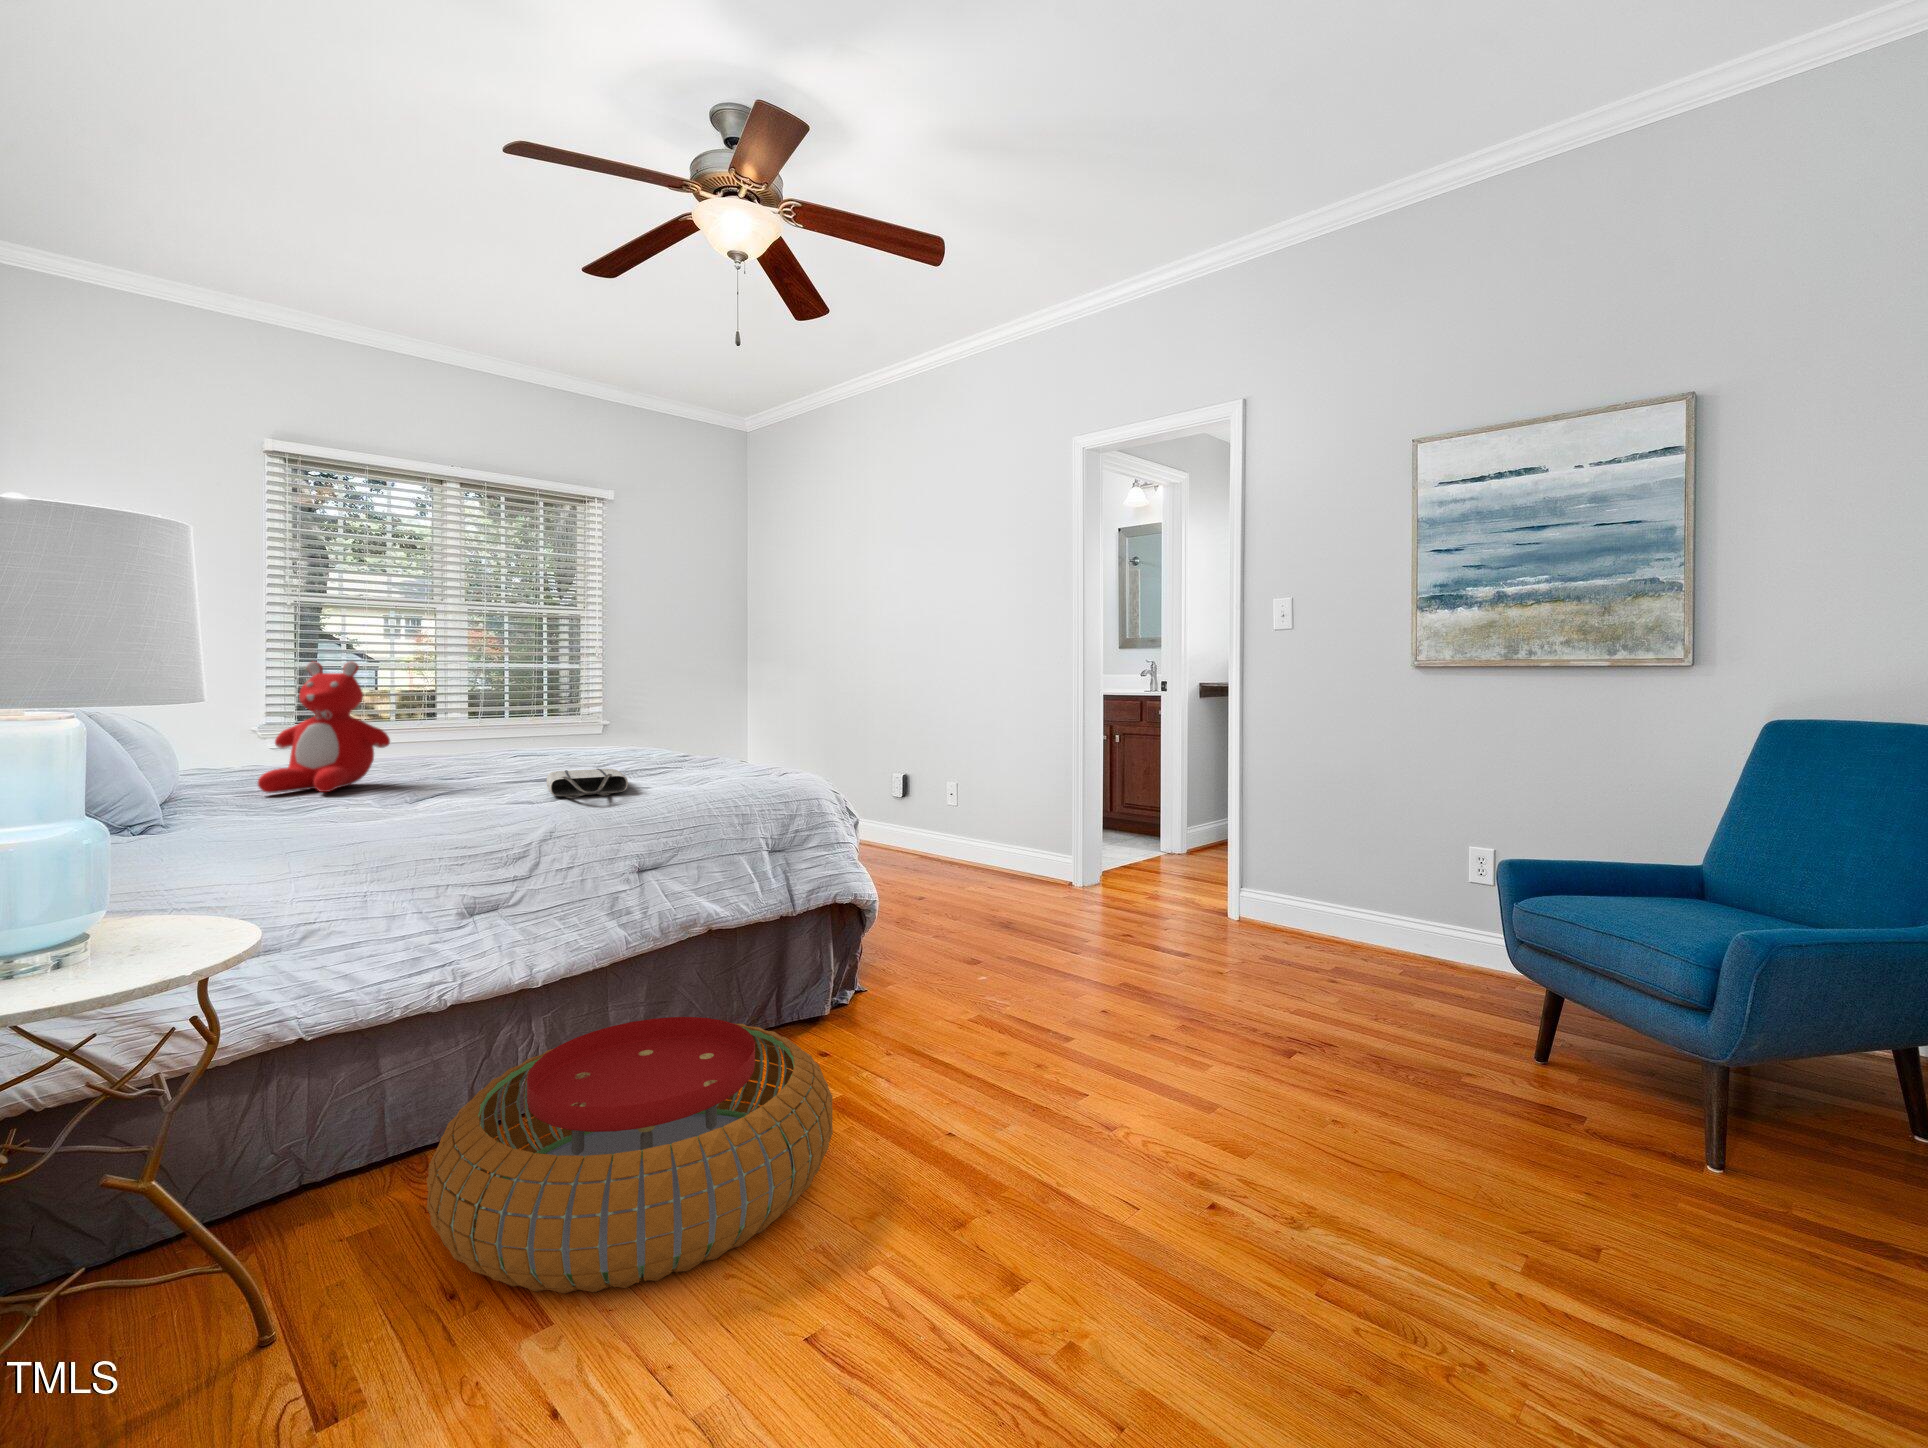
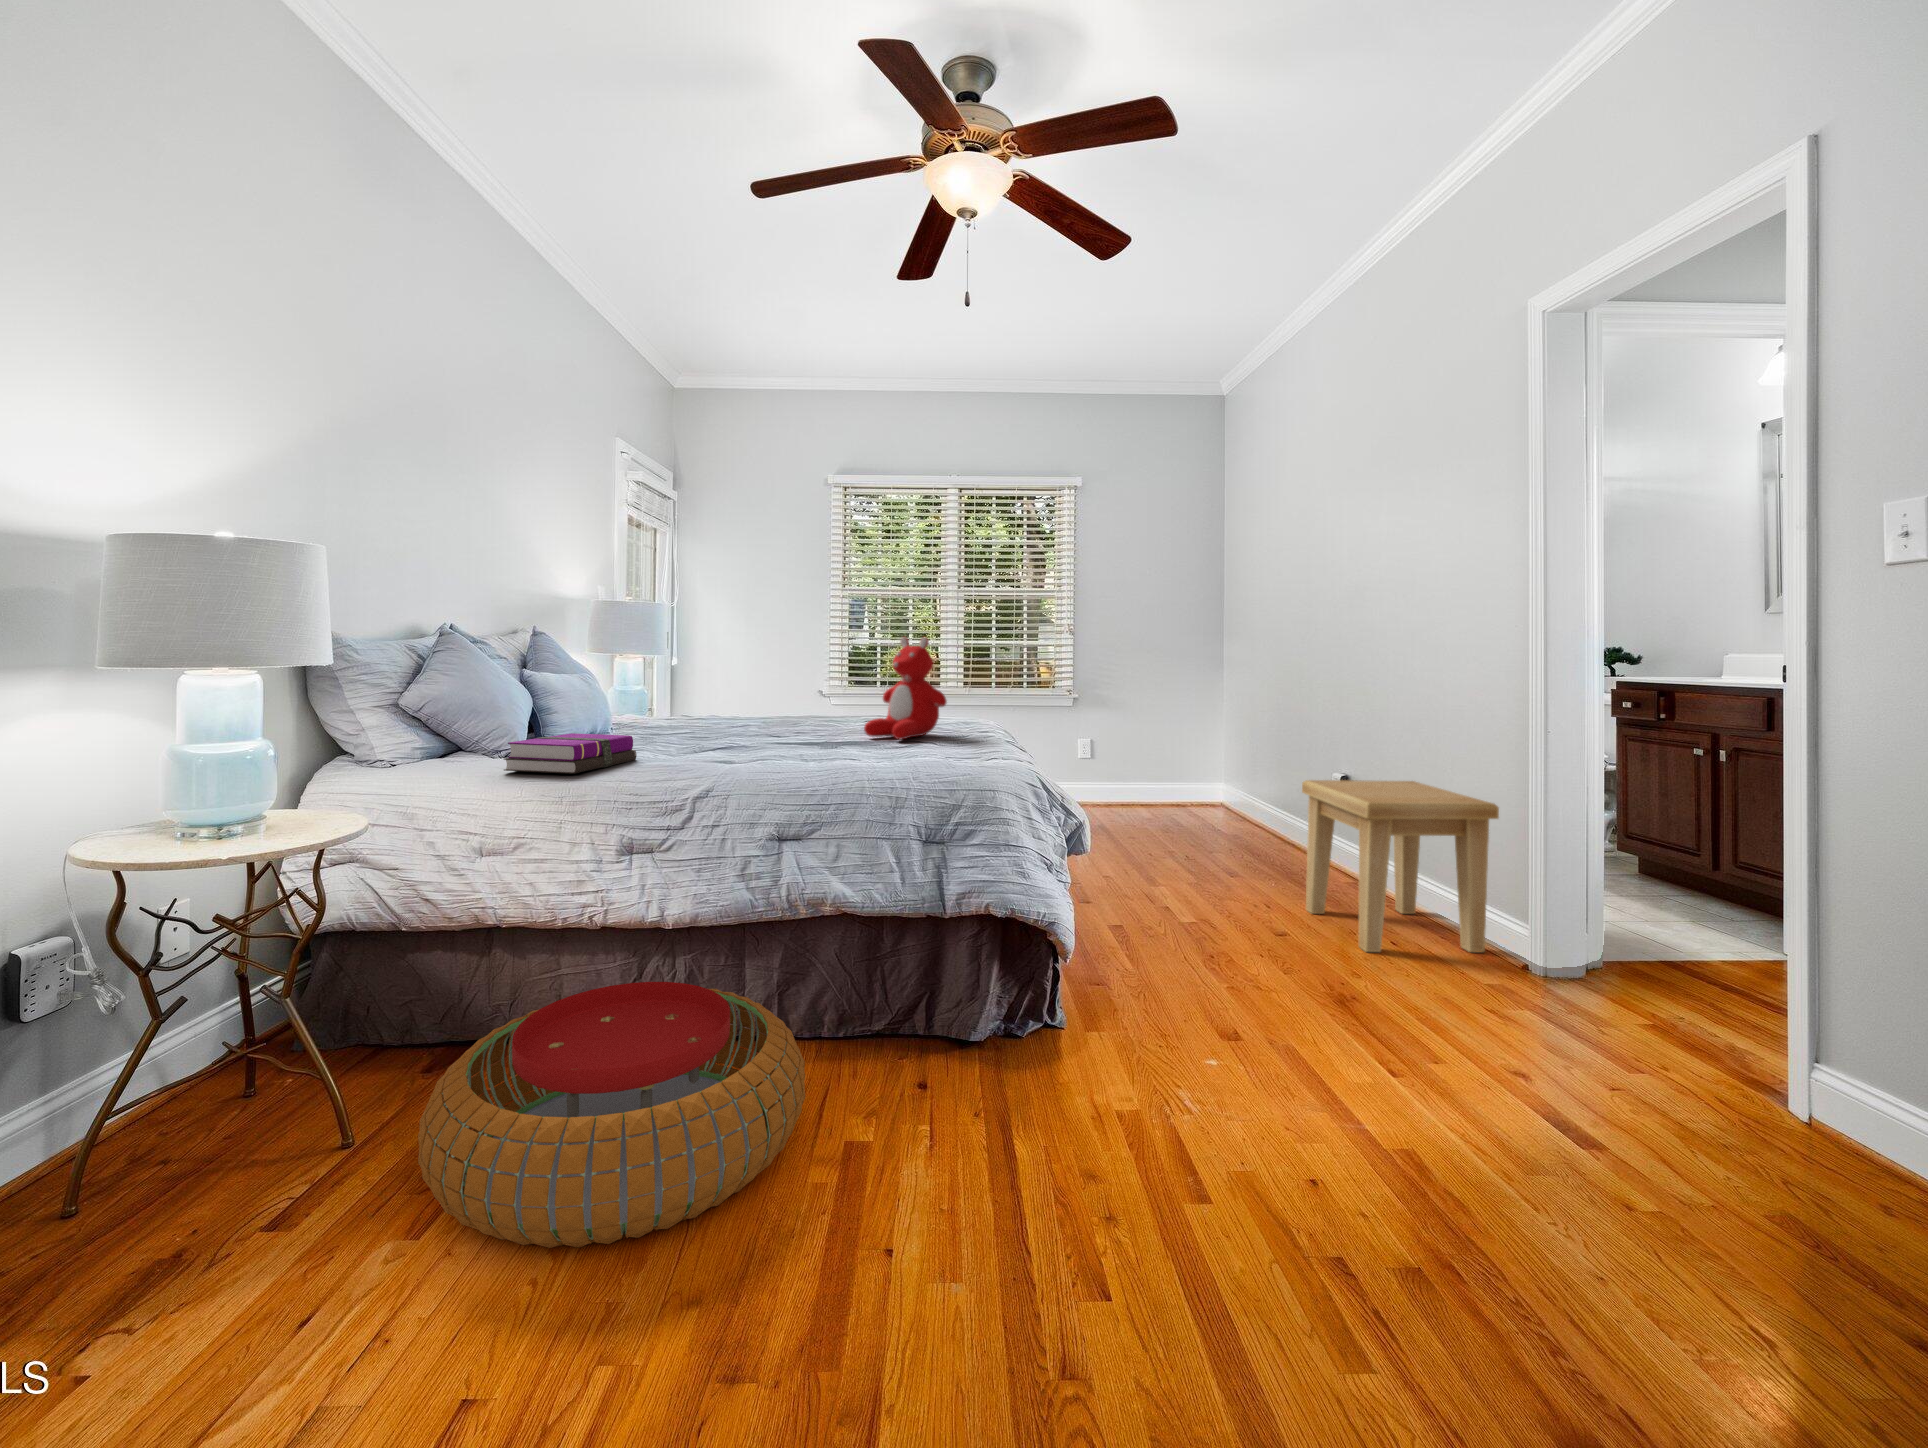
teddy bear: present [258,661,390,793] -> present [864,637,947,739]
tote bag: present [546,769,628,798] -> none [759,738,856,764]
side table: none [911,769,1050,897] -> present [1302,780,1499,952]
hardback book: none [209,786,359,846] -> present [504,733,637,774]

